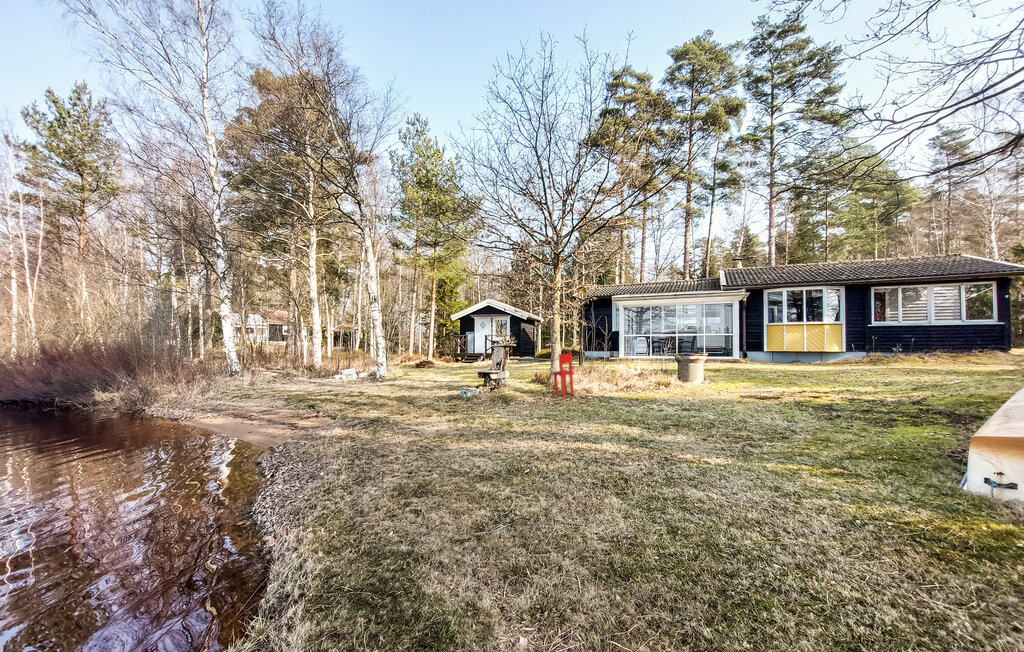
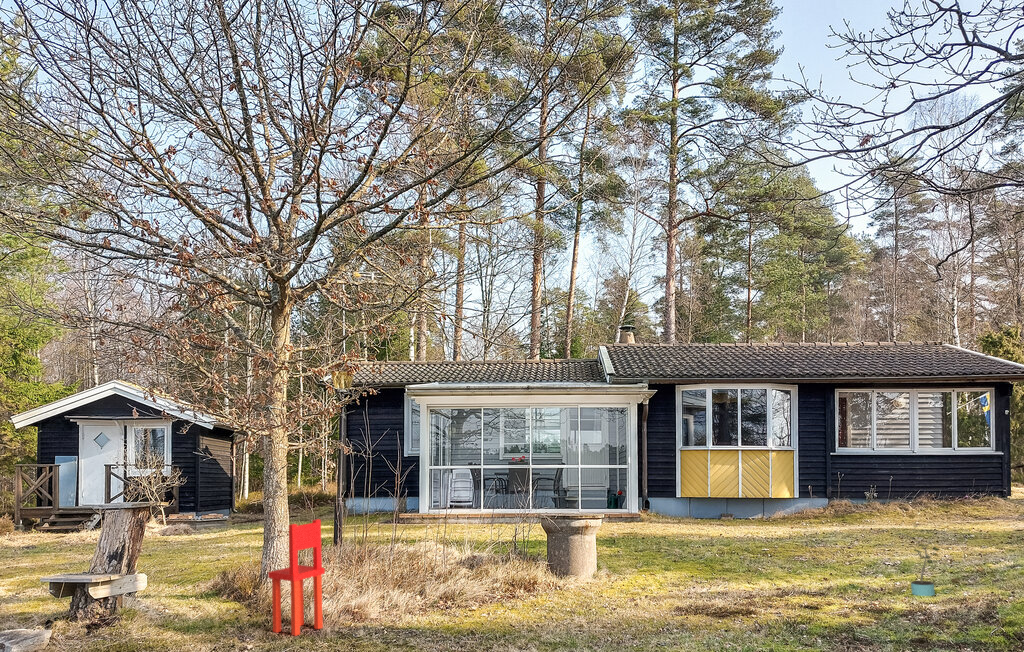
potted plant: none [877,362,906,400] -> present [898,525,939,596]

